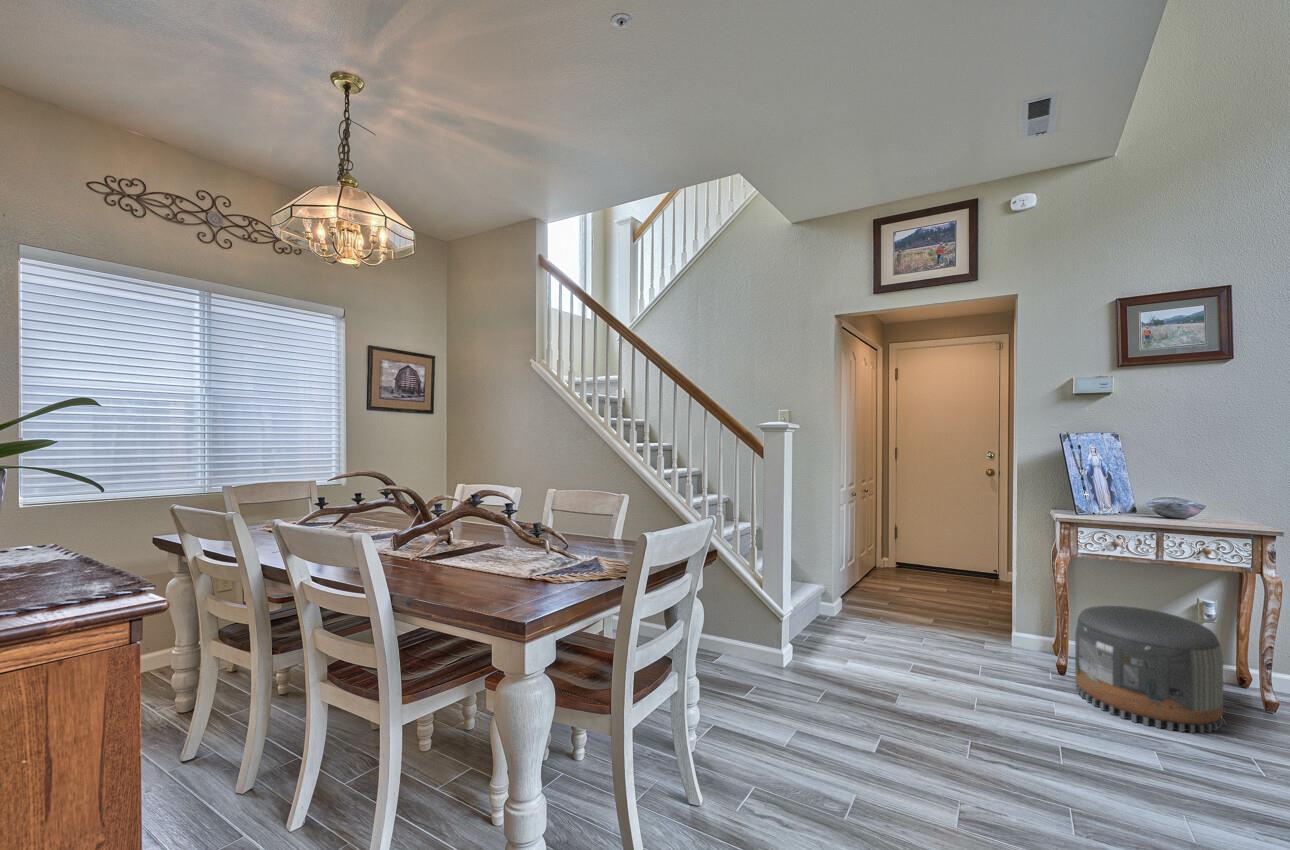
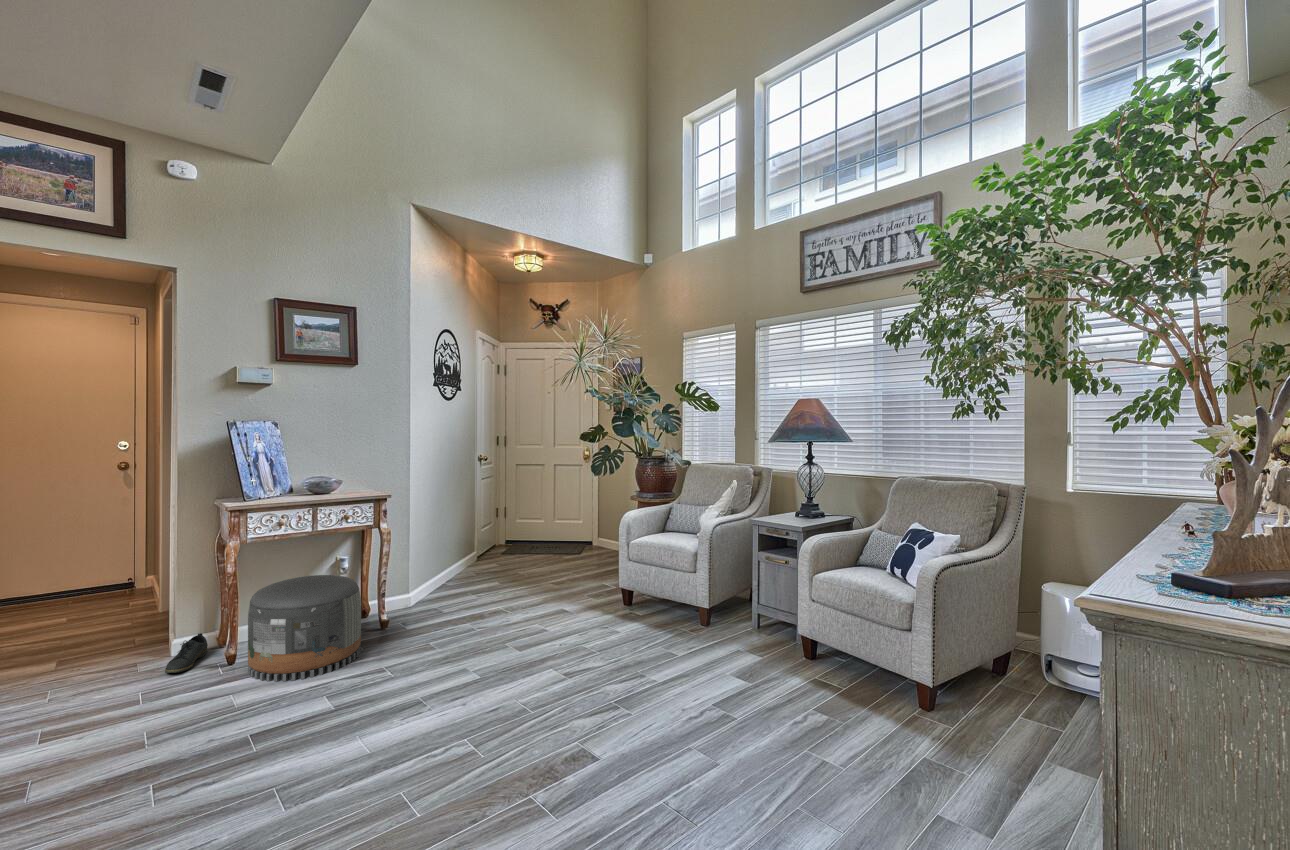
shoe: none [1003,632,1043,661] -> present [165,633,208,673]

